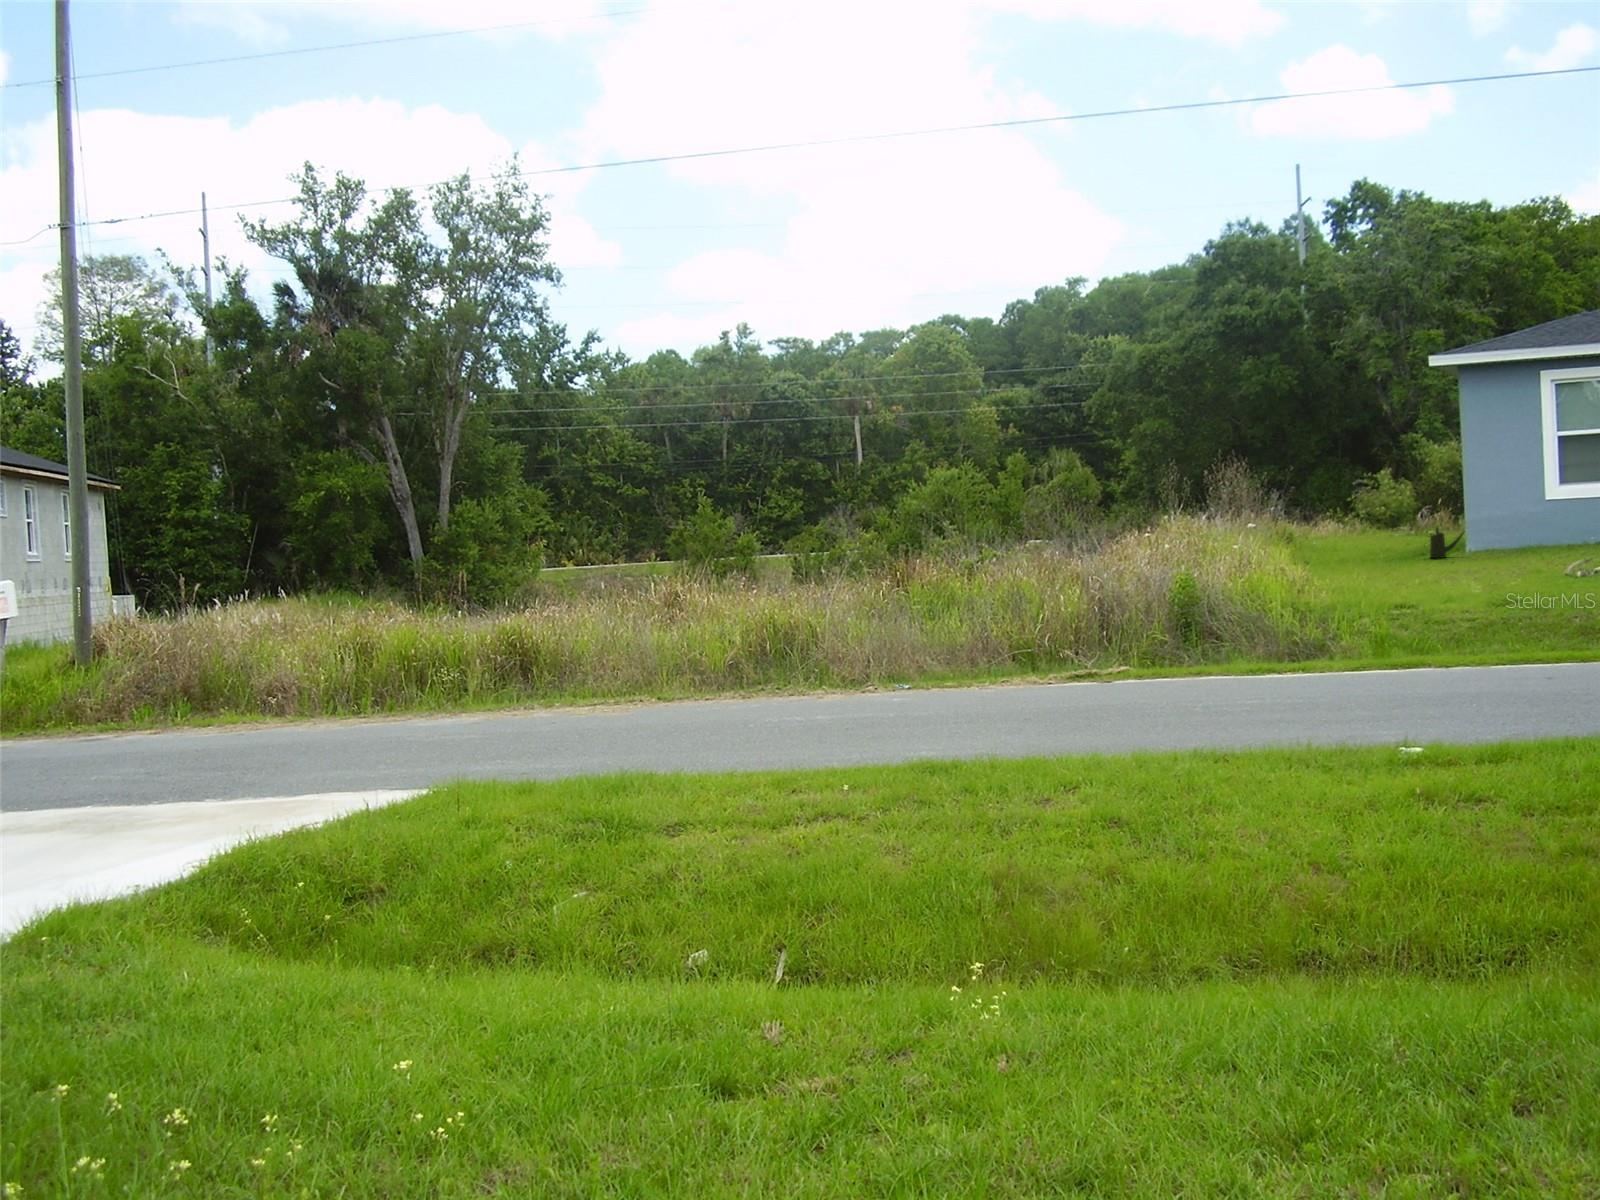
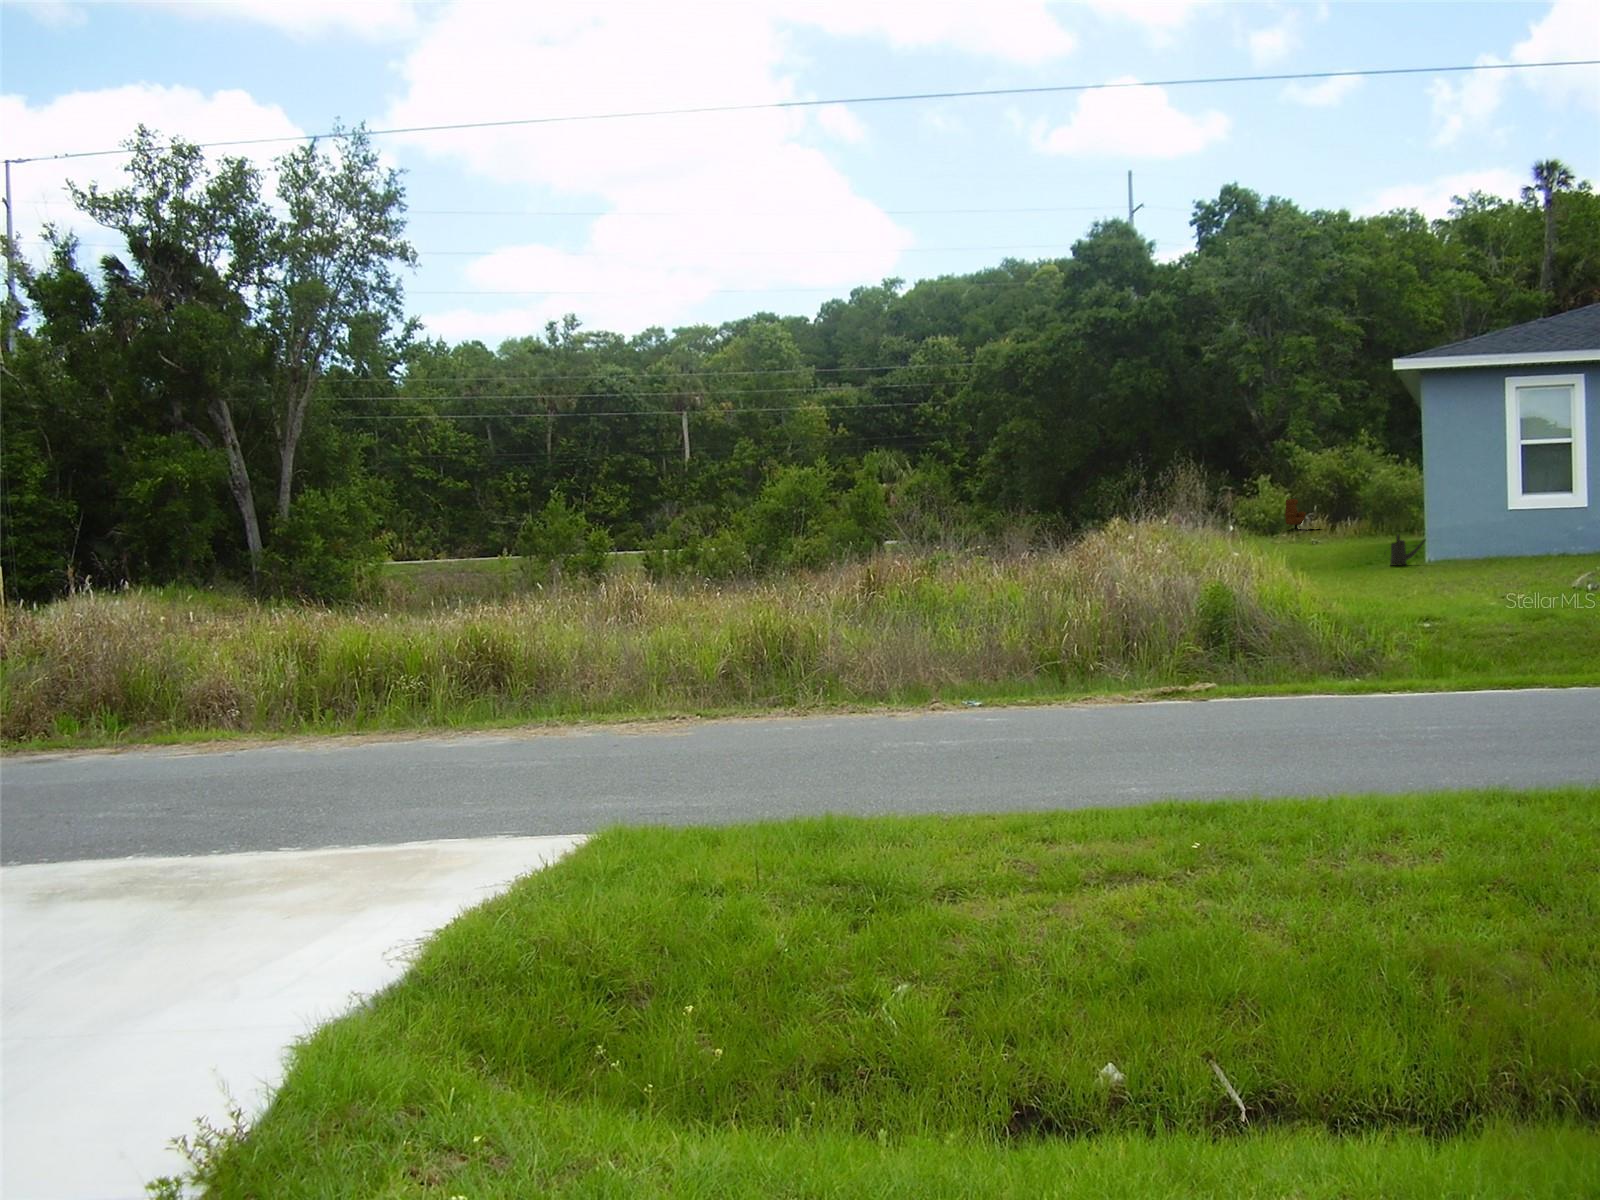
lounge chair: none [1399,493,1440,526] -> present [1285,499,1321,531]

